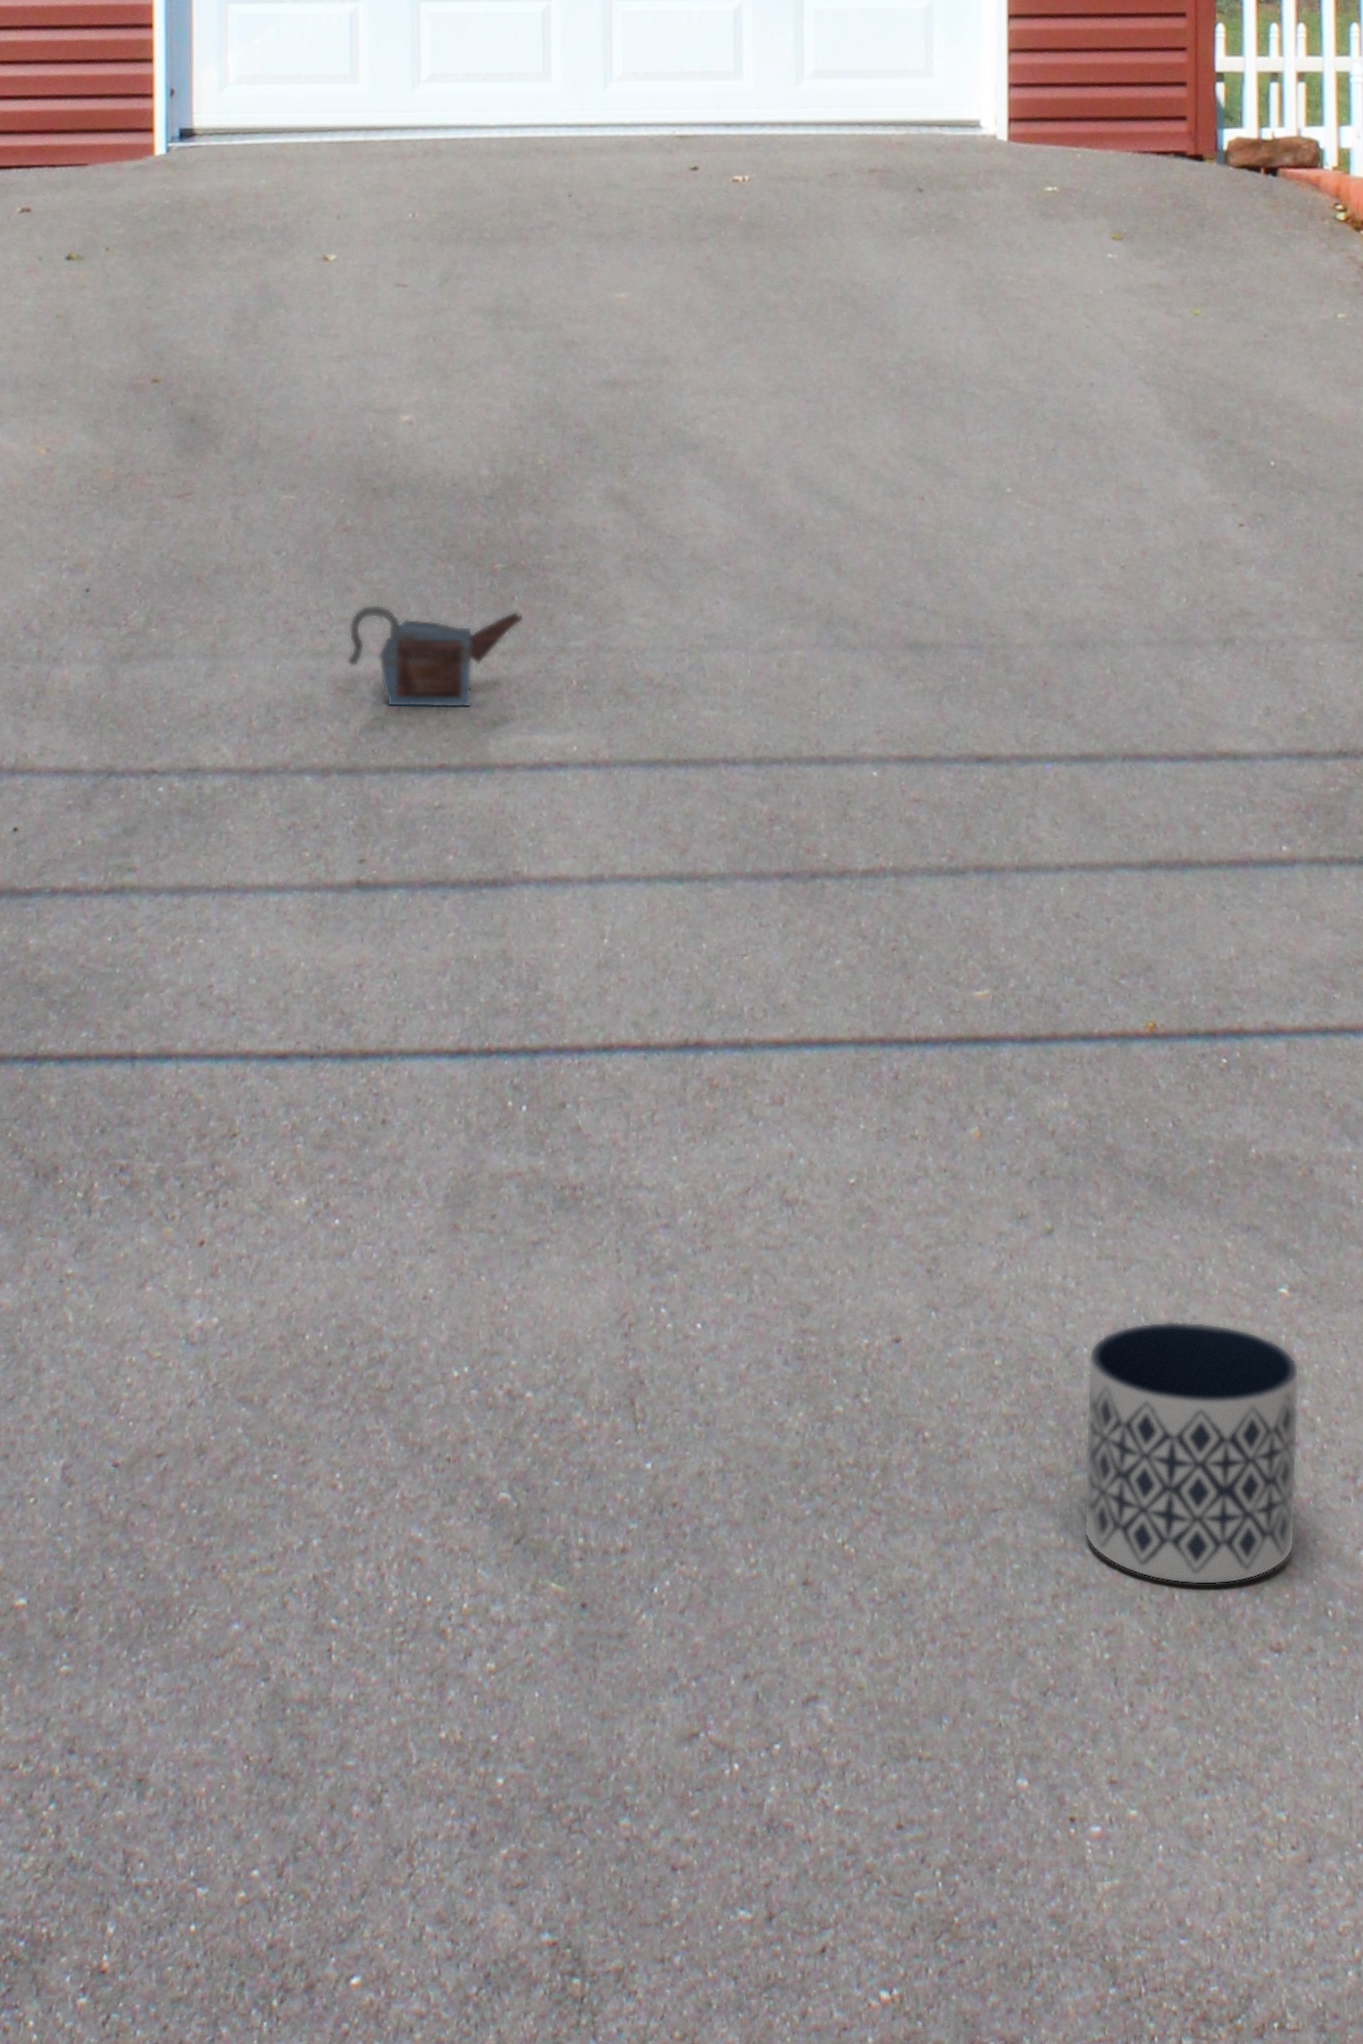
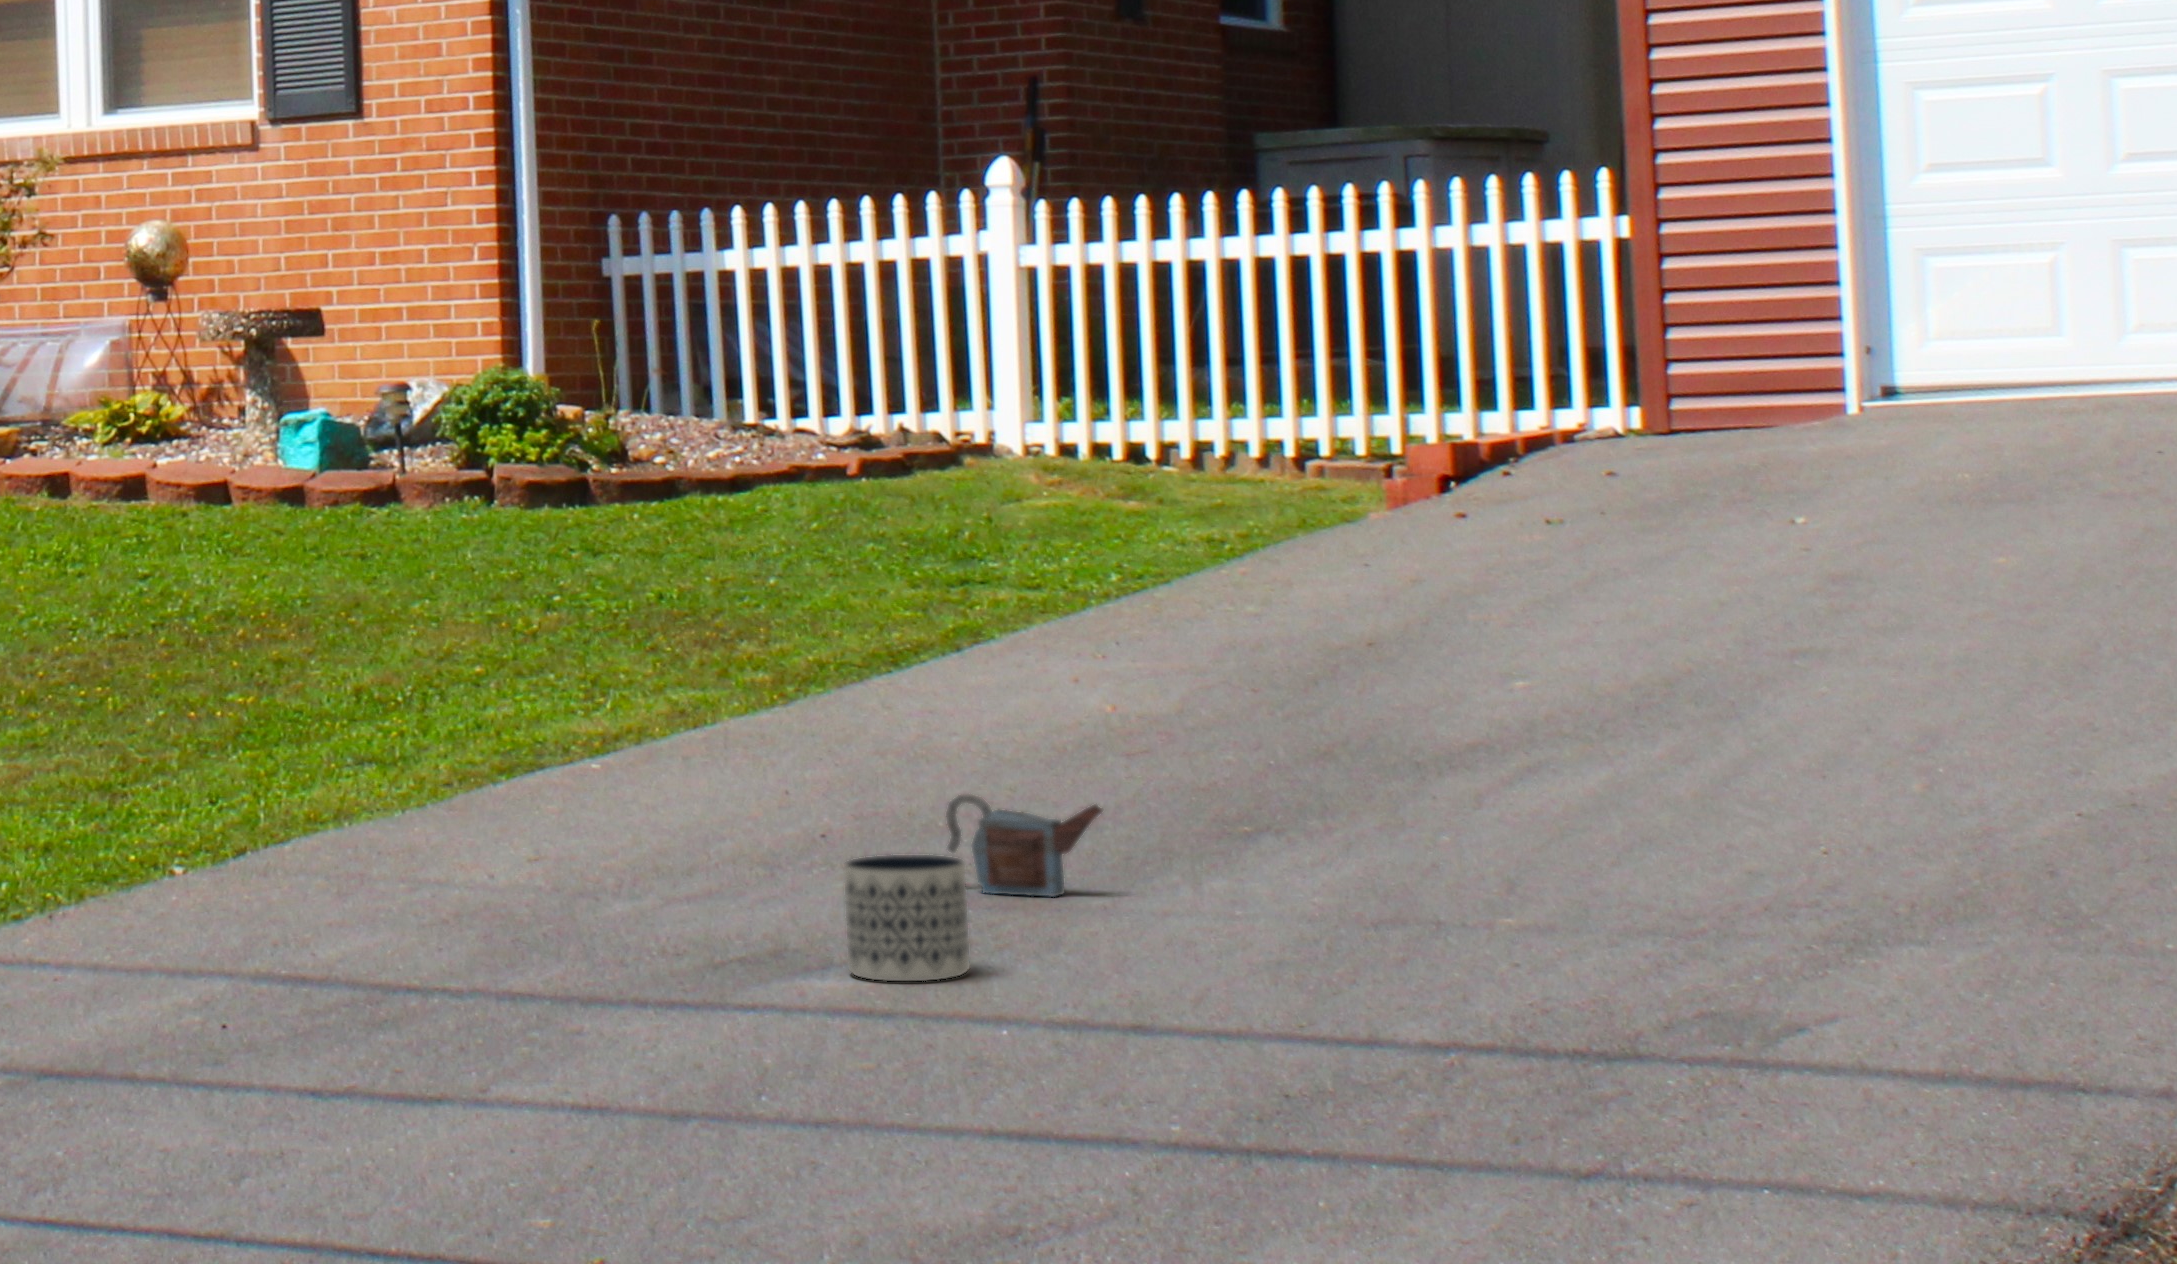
watering can: present [349,607,521,706] -> present [946,794,1102,896]

